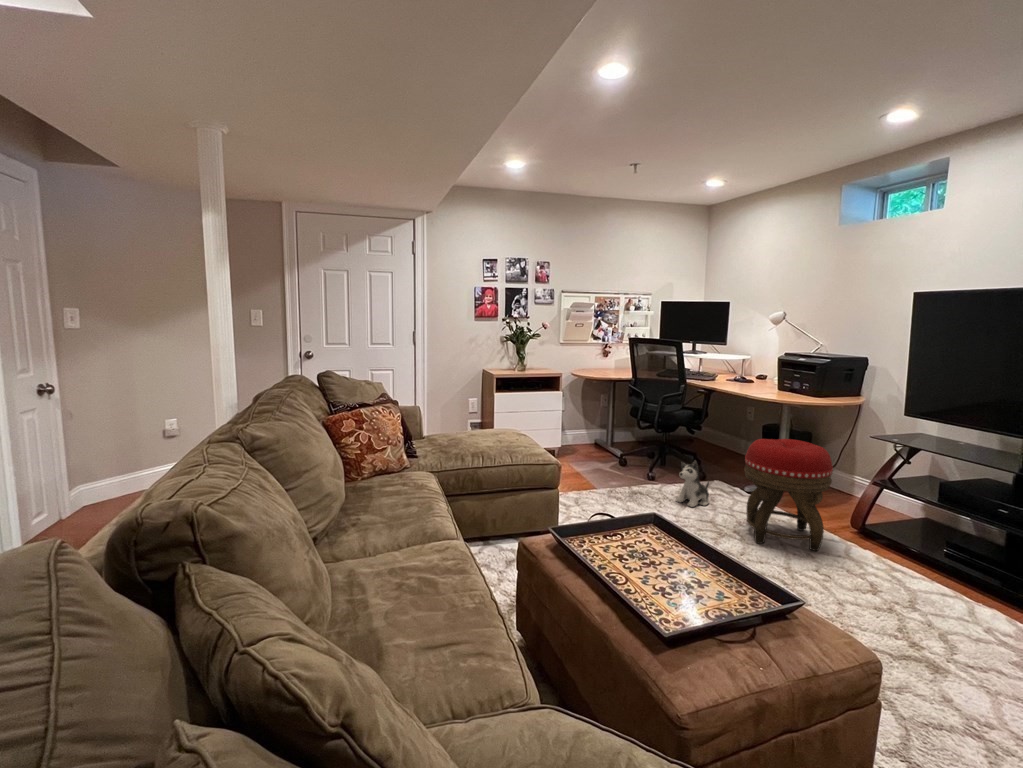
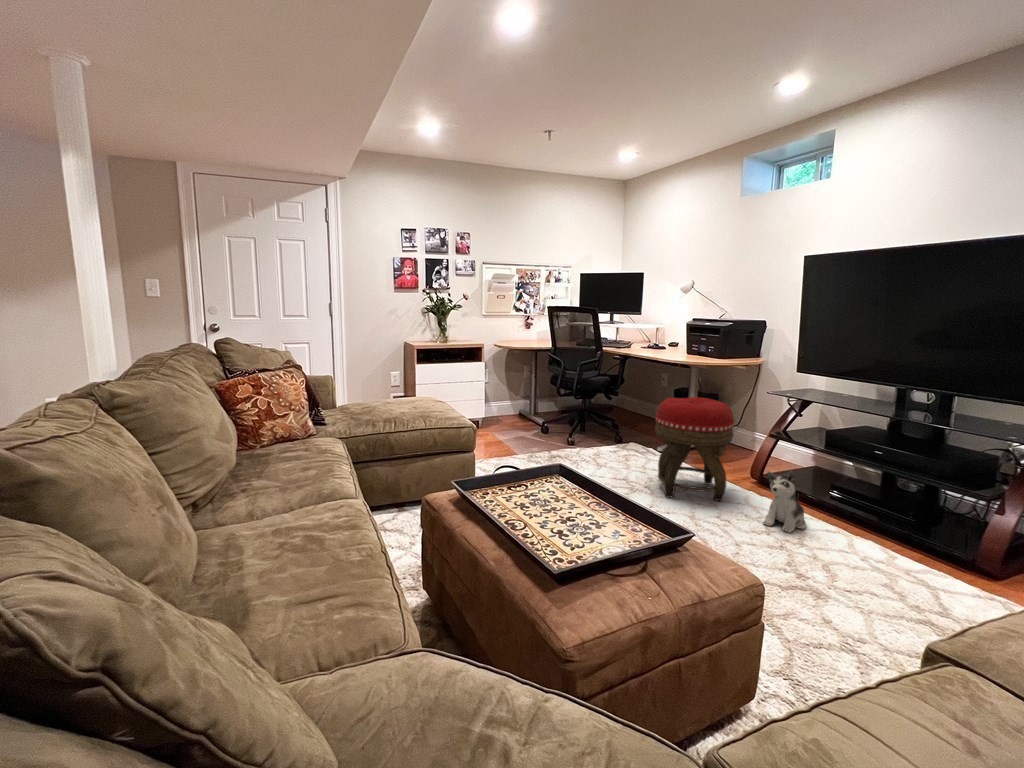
plush toy: present [676,460,709,507] -> present [763,470,806,533]

